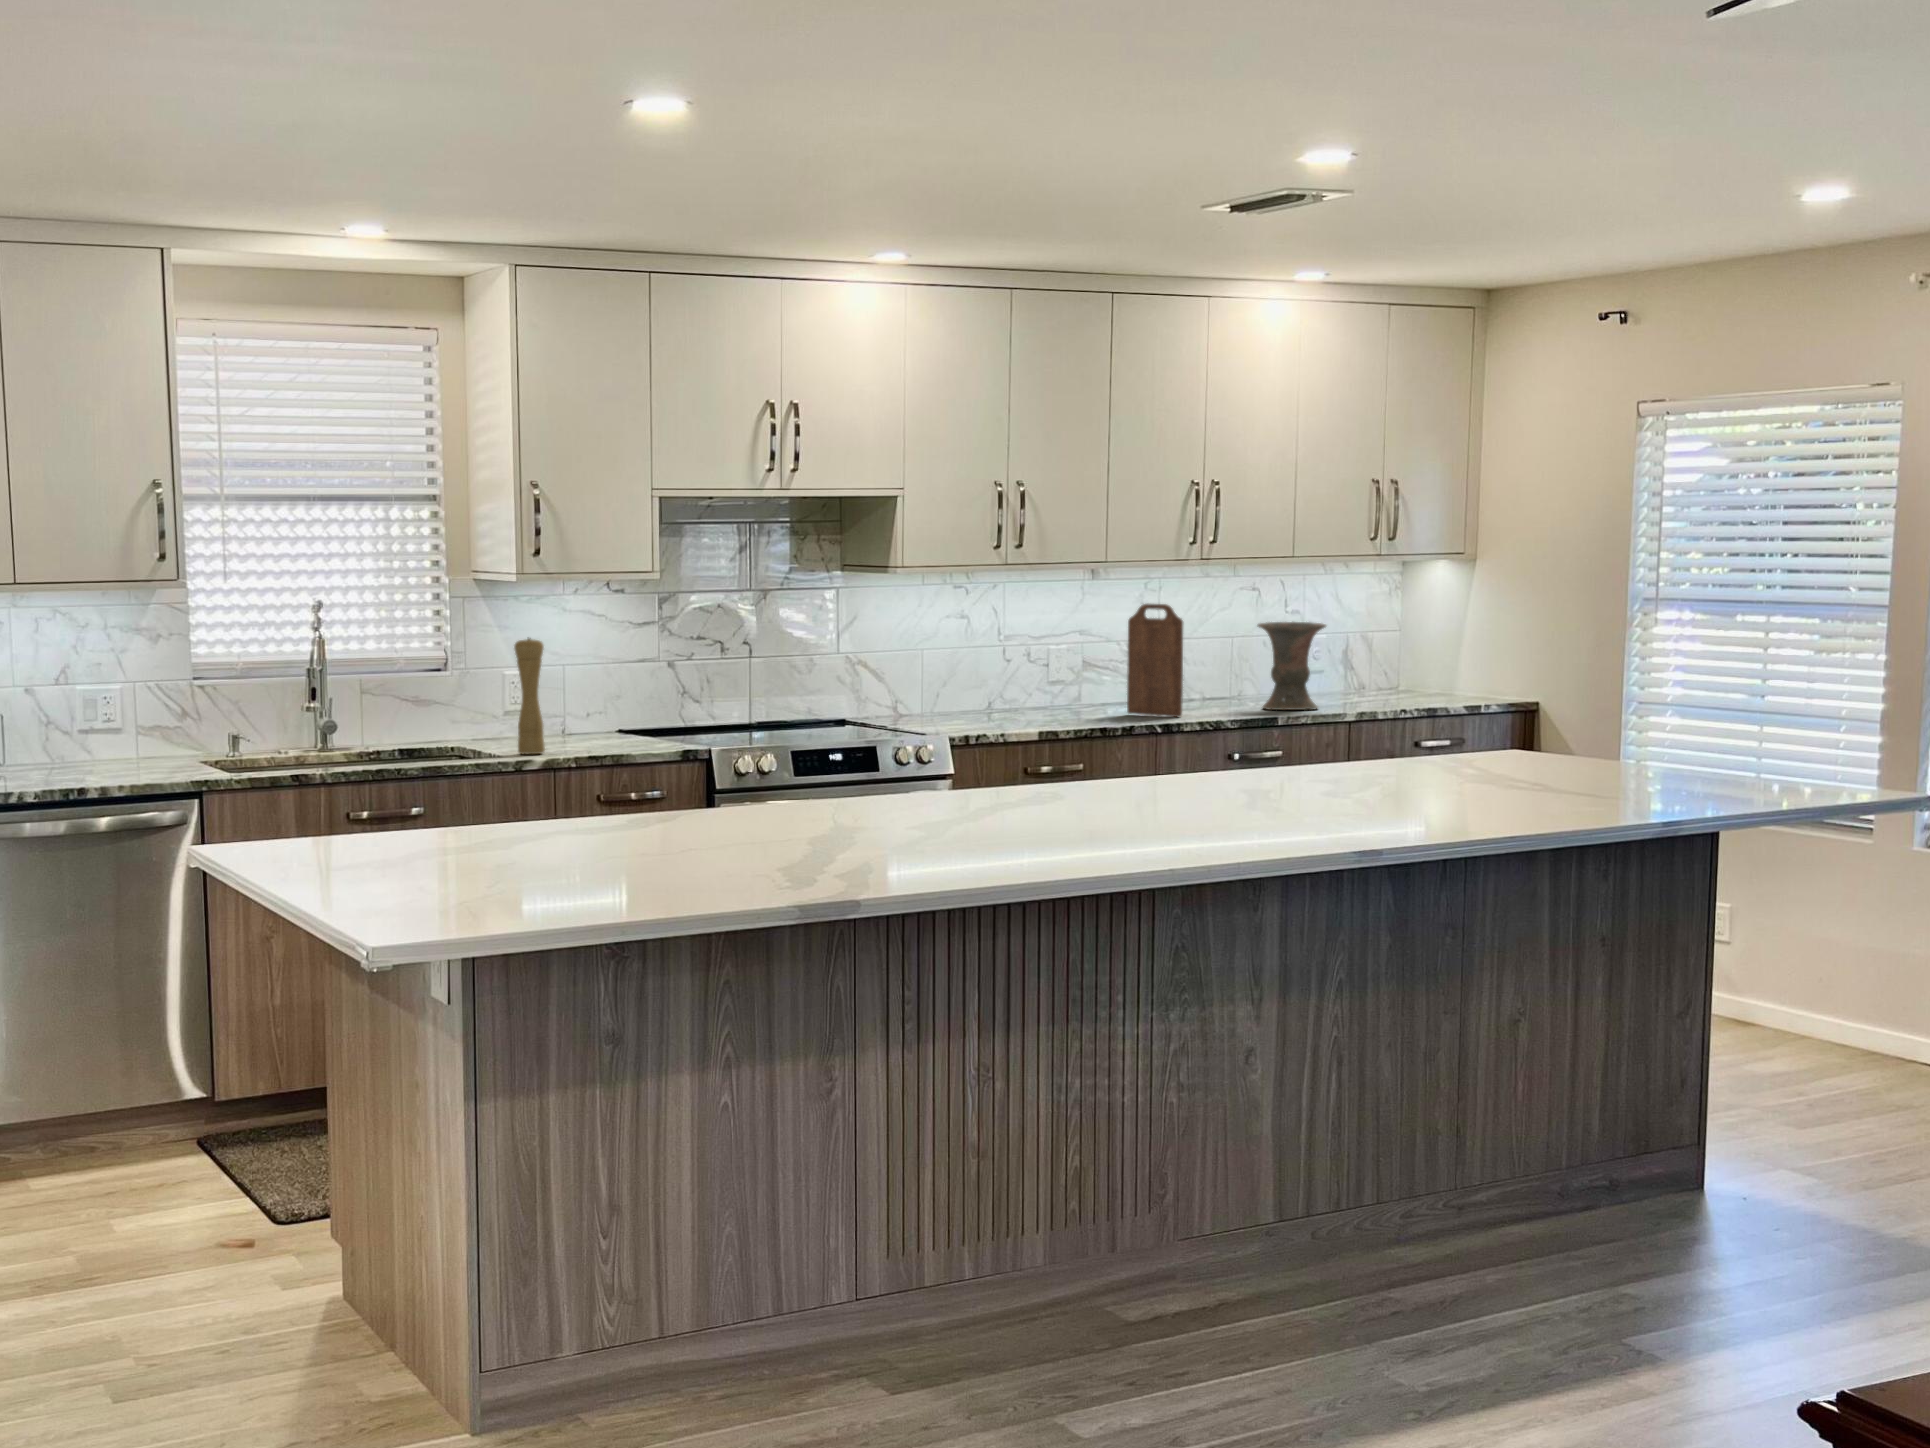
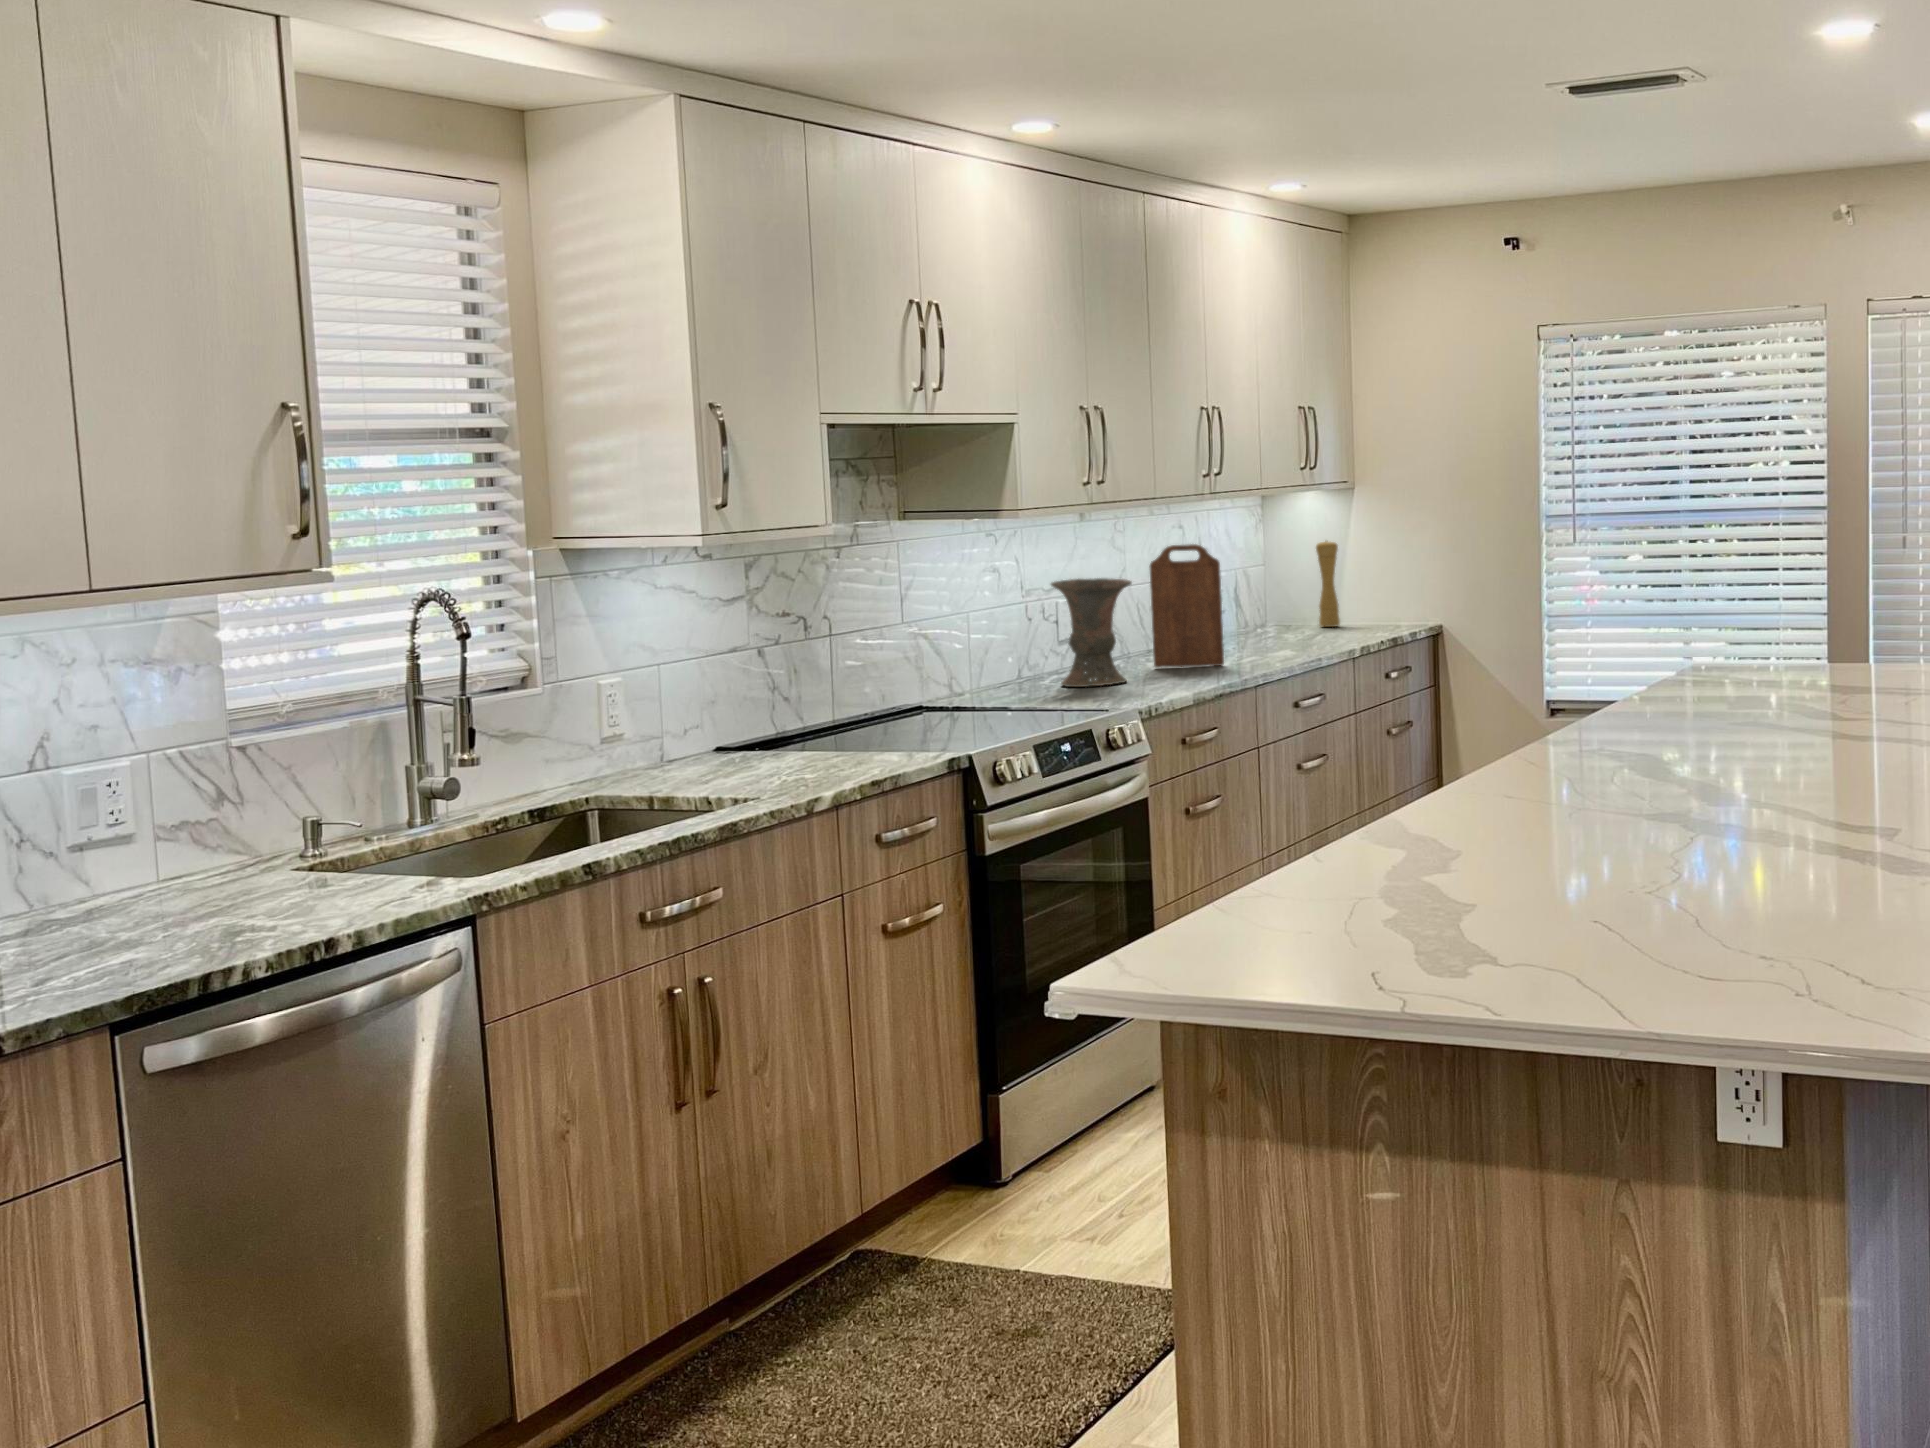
vase: present [1258,622,1326,710] -> present [1051,578,1132,687]
pepper mill: present [514,638,545,754] -> present [1316,541,1340,627]

